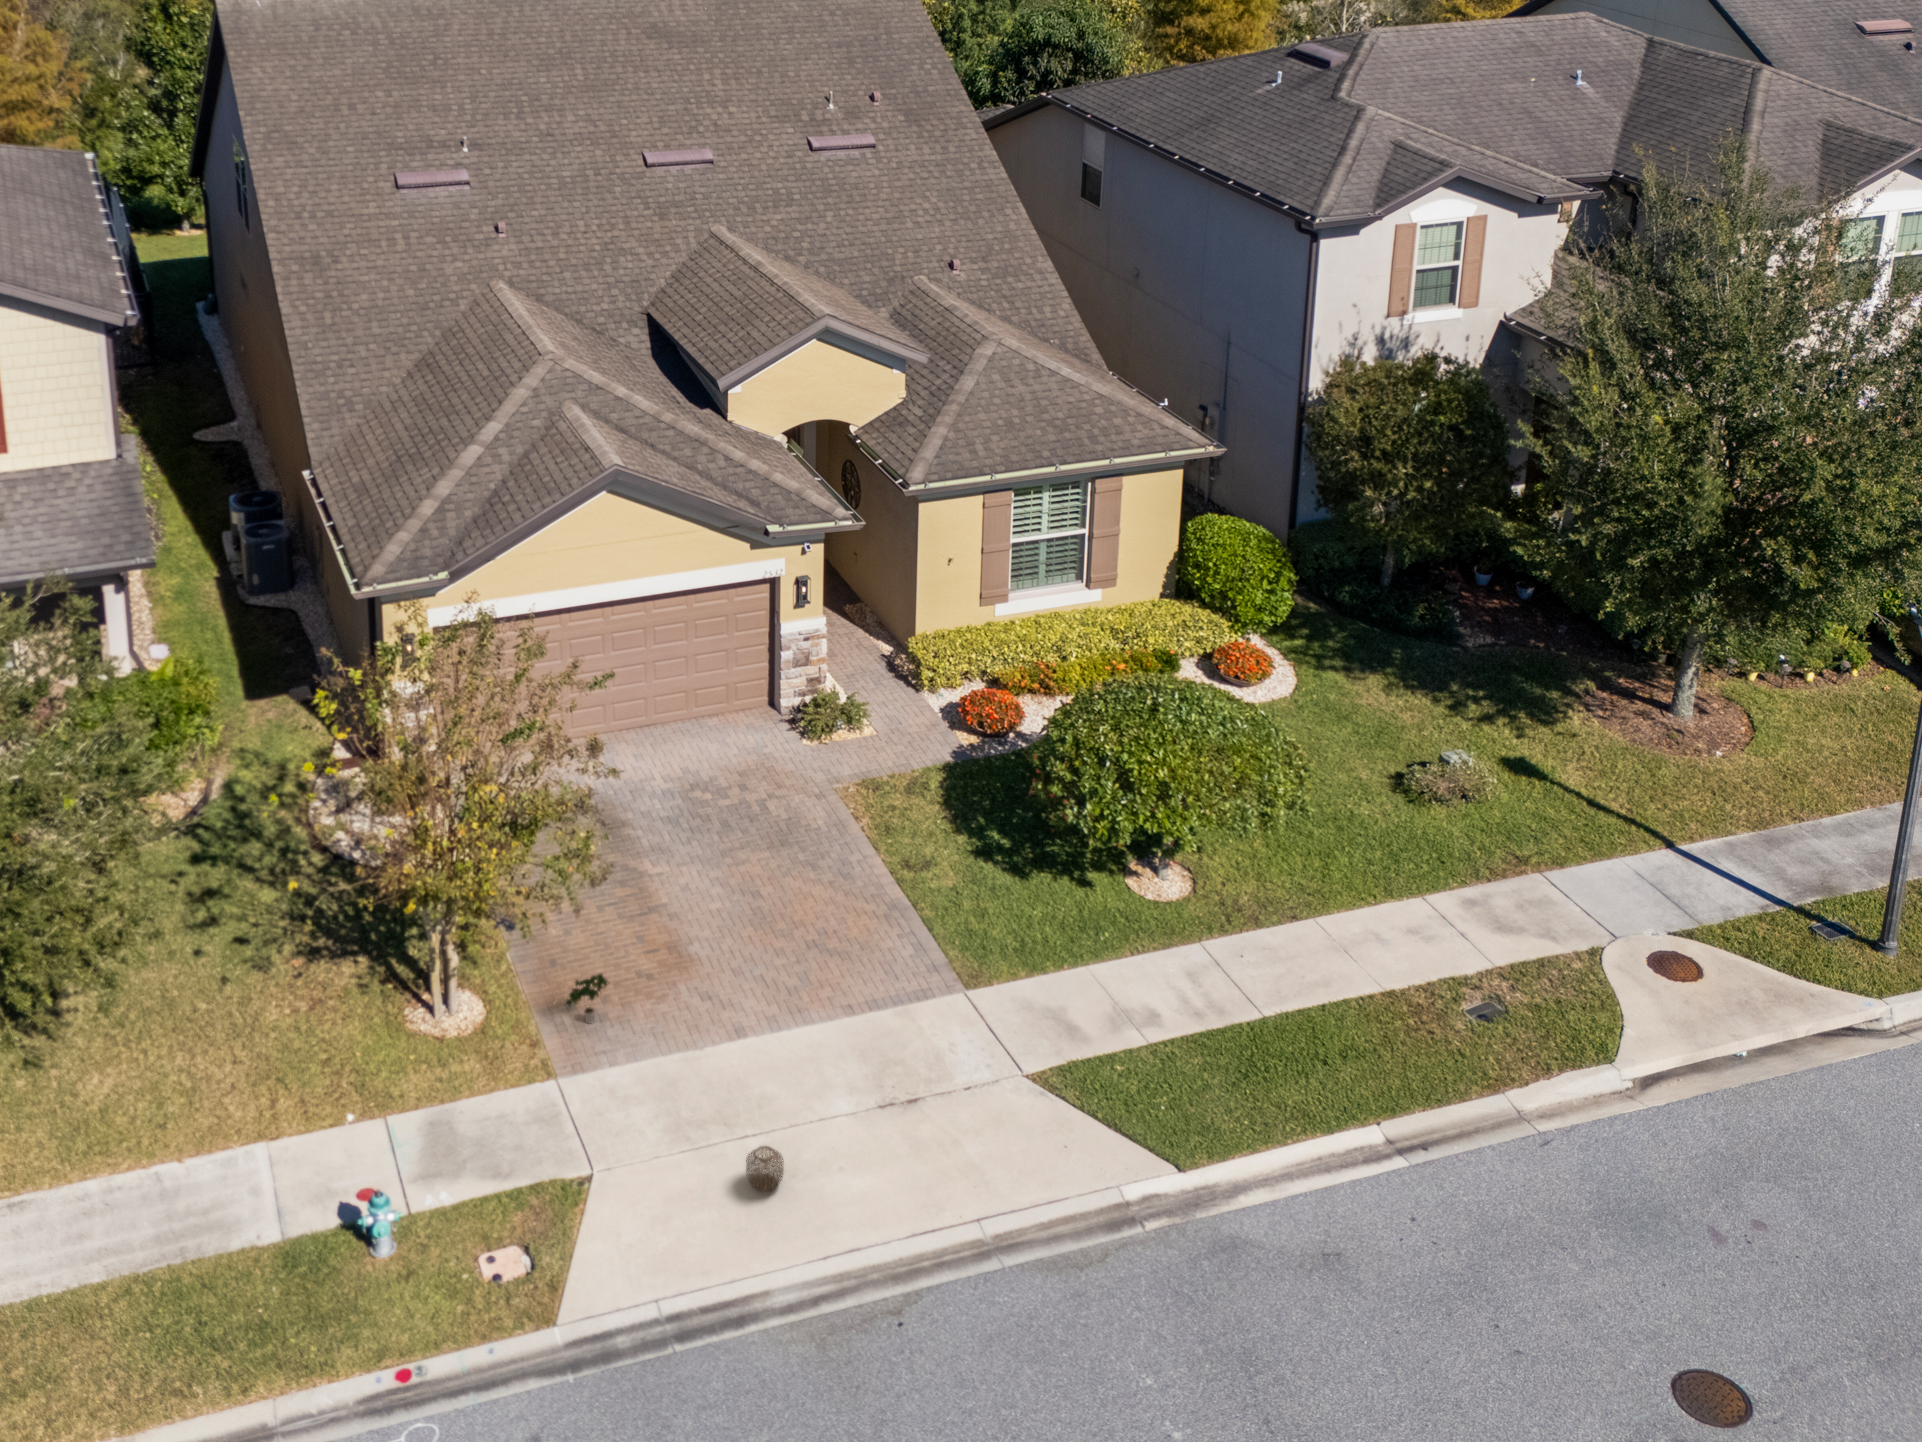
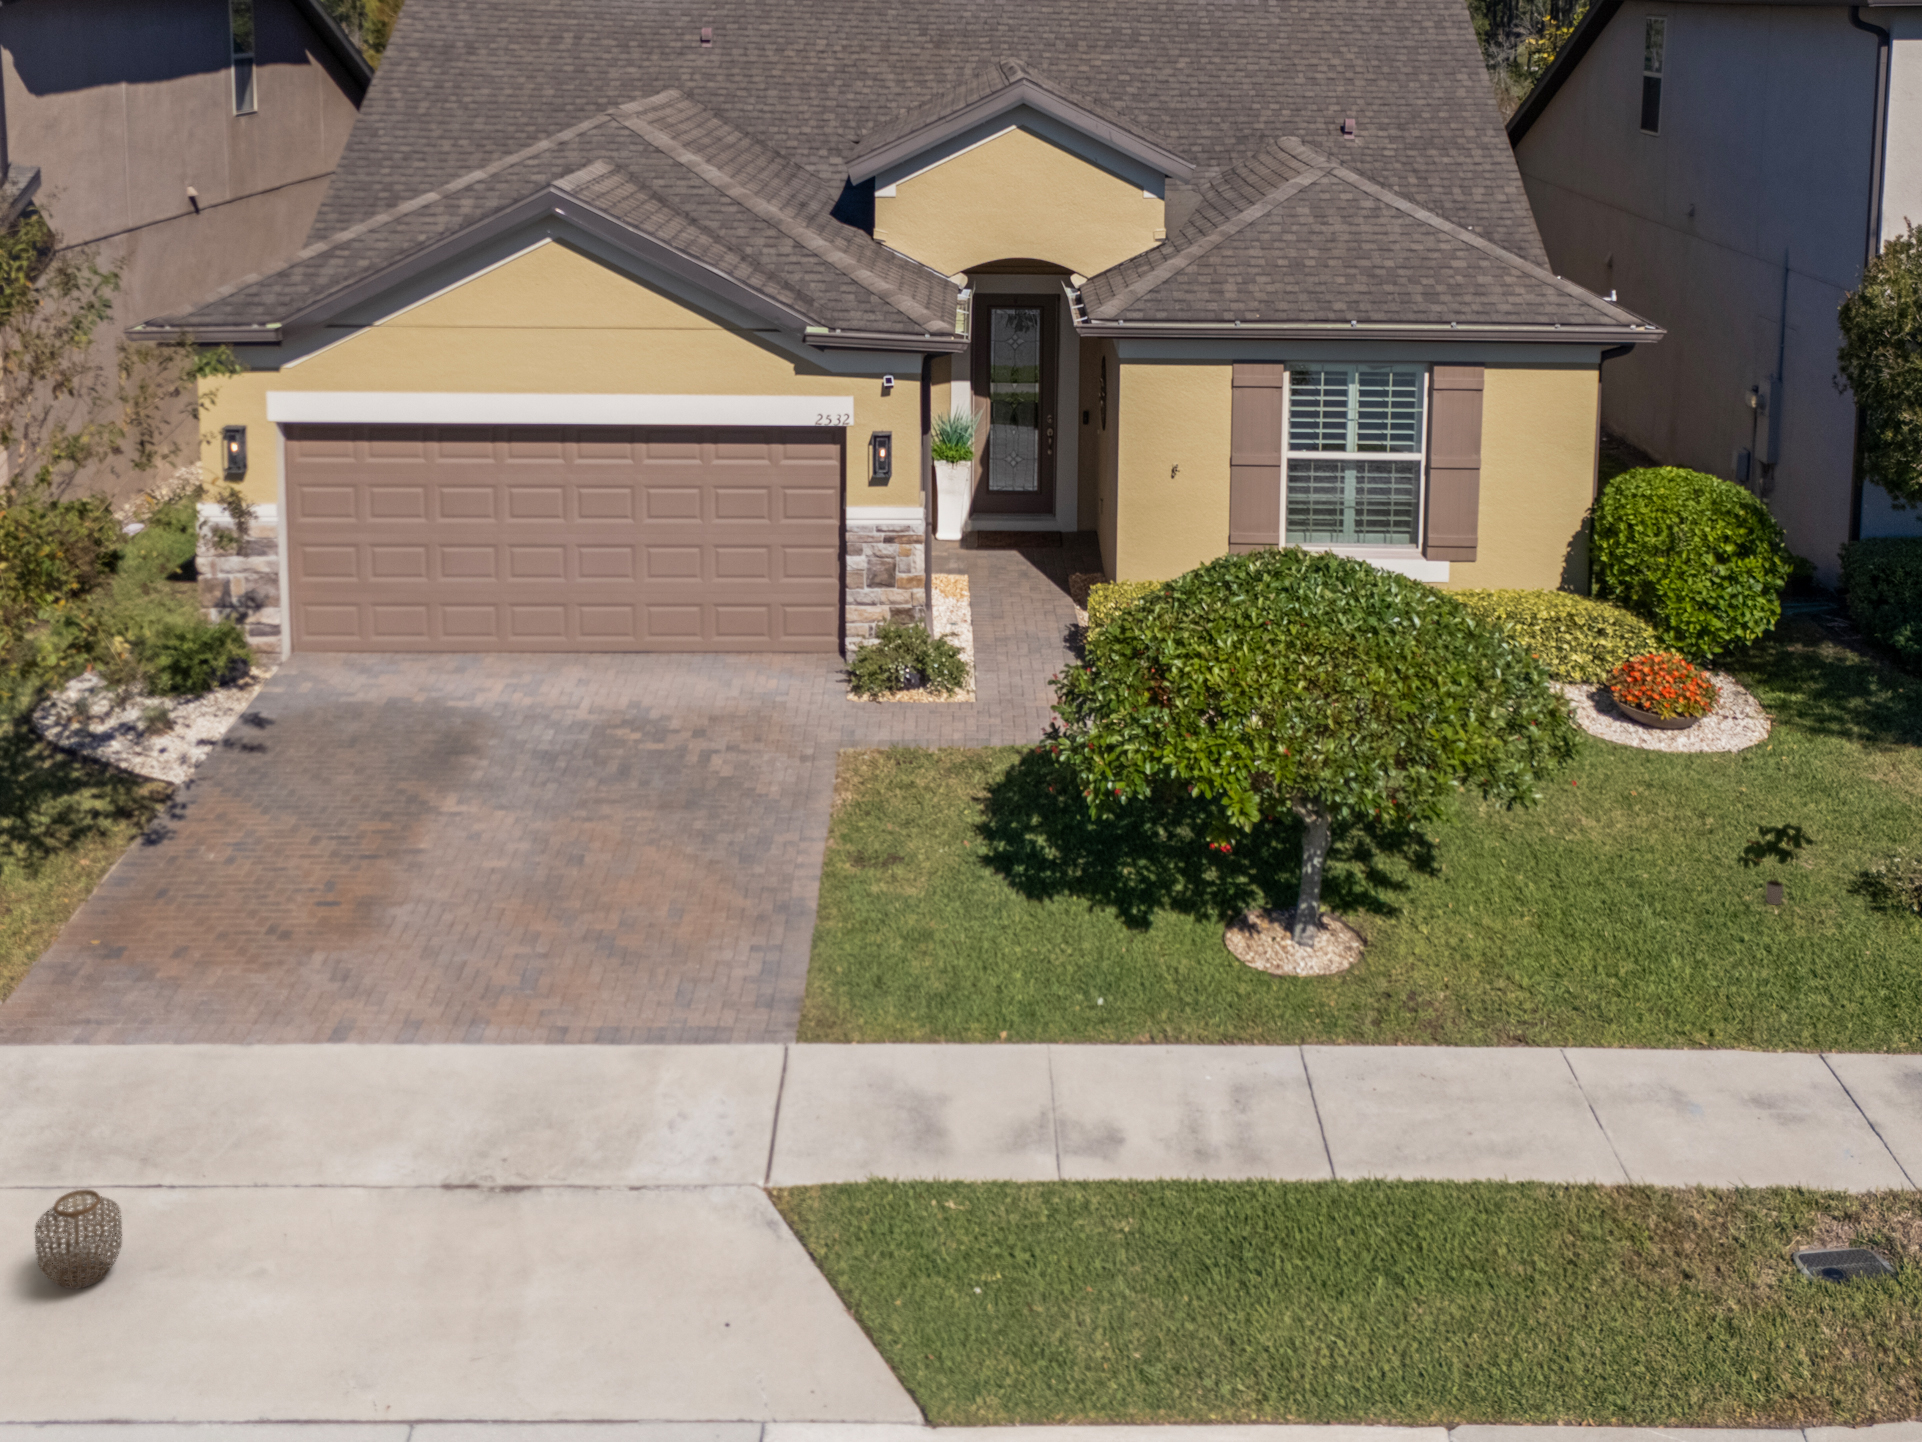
potted plant: present [565,974,608,1023] -> present [1737,824,1813,905]

